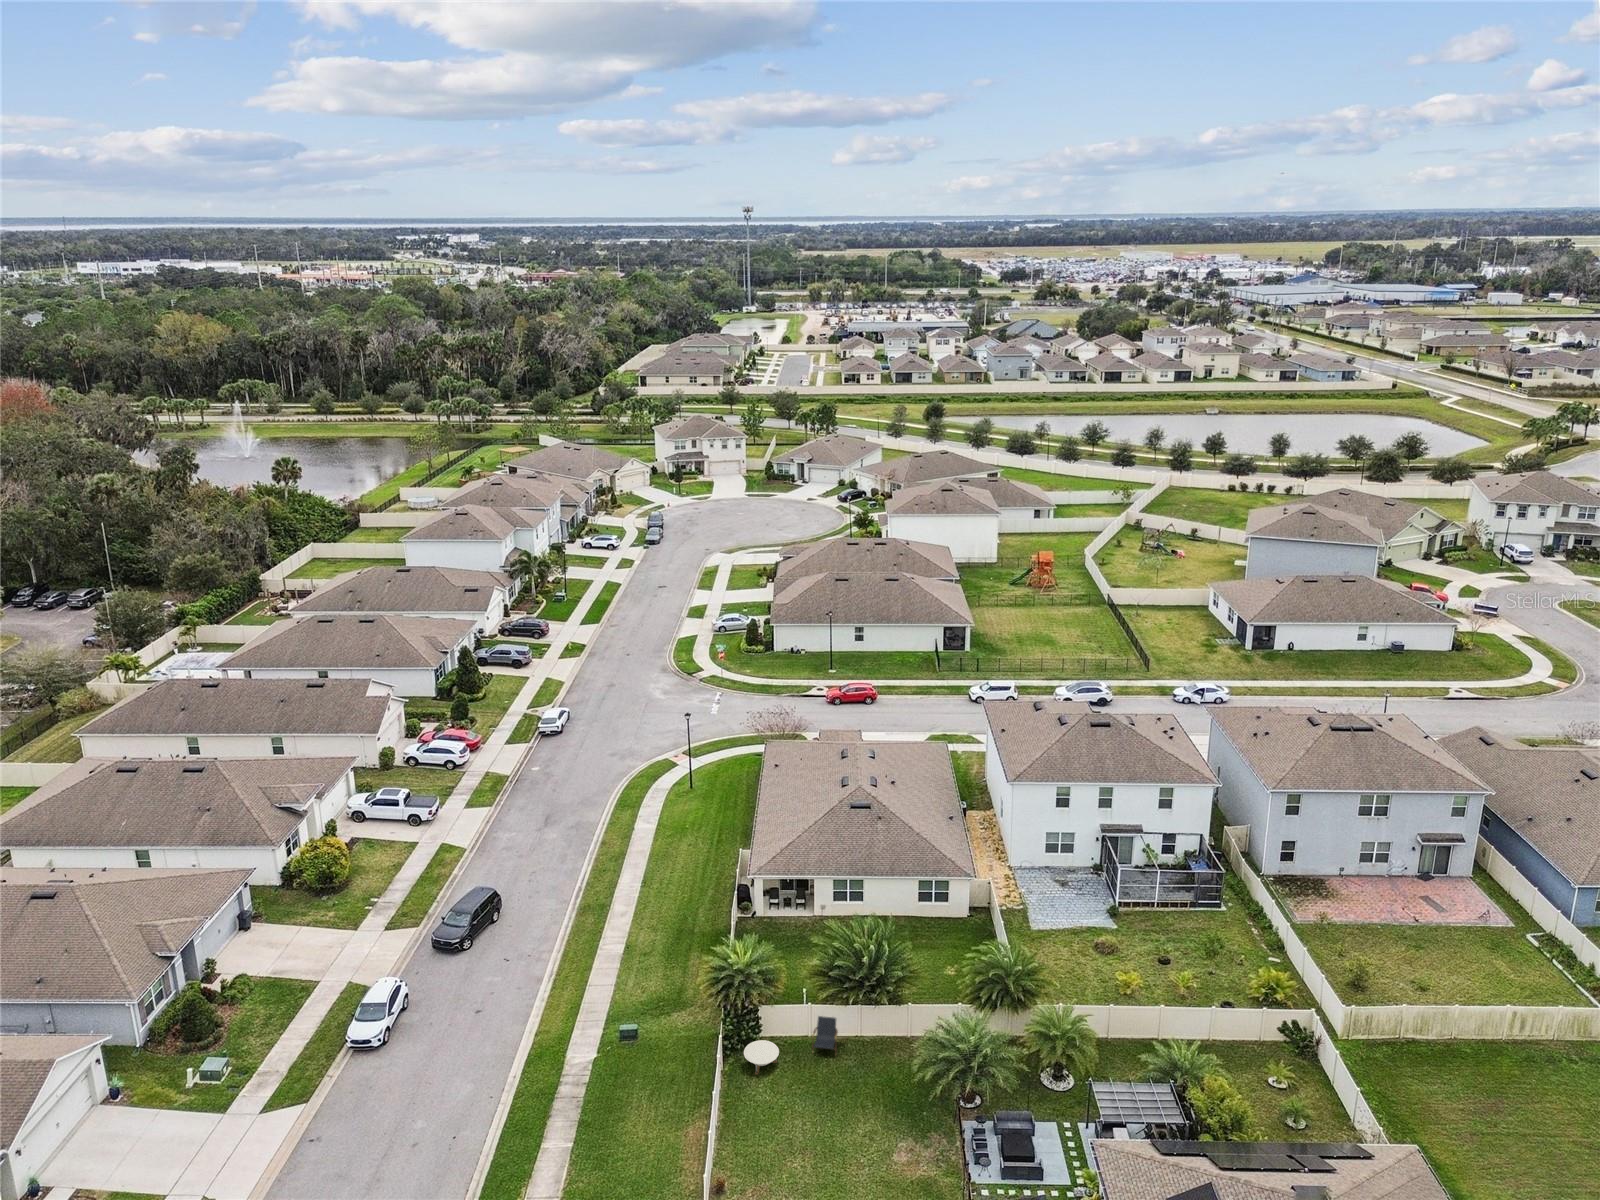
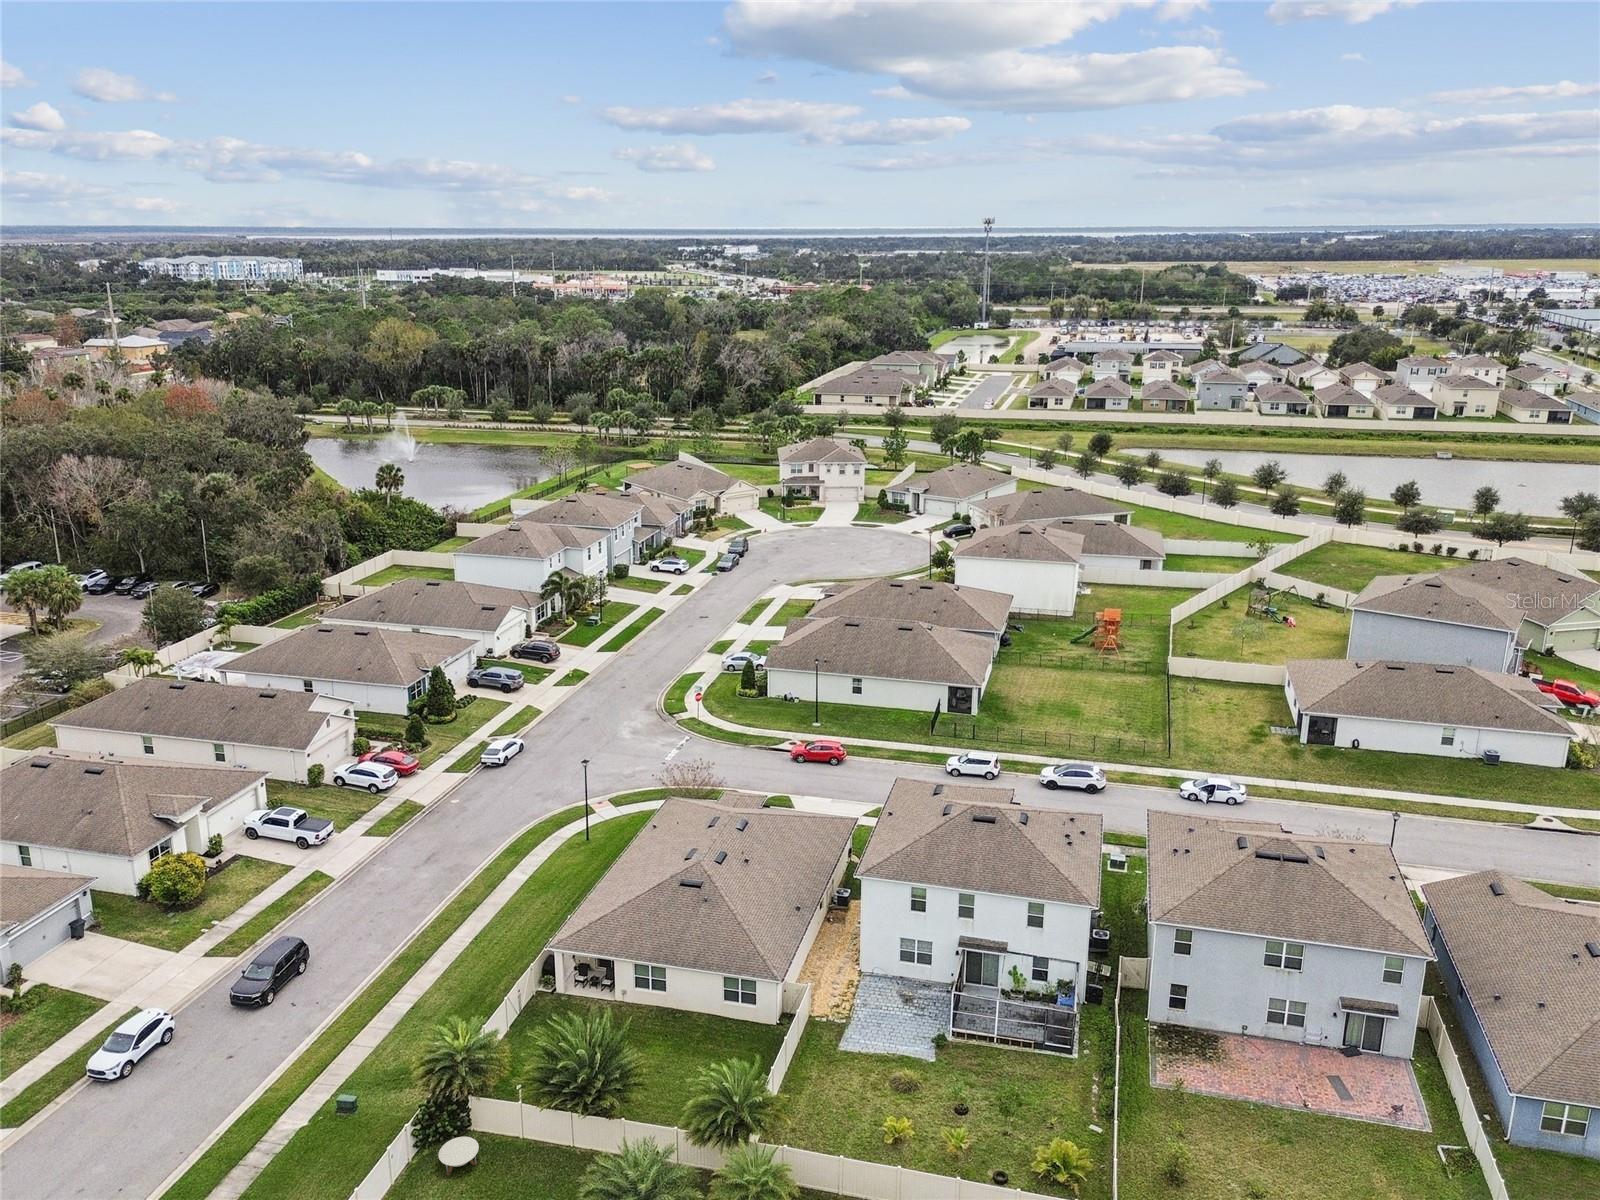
lounge chair: present [812,1016,838,1052] -> none [517,1119,551,1168]

